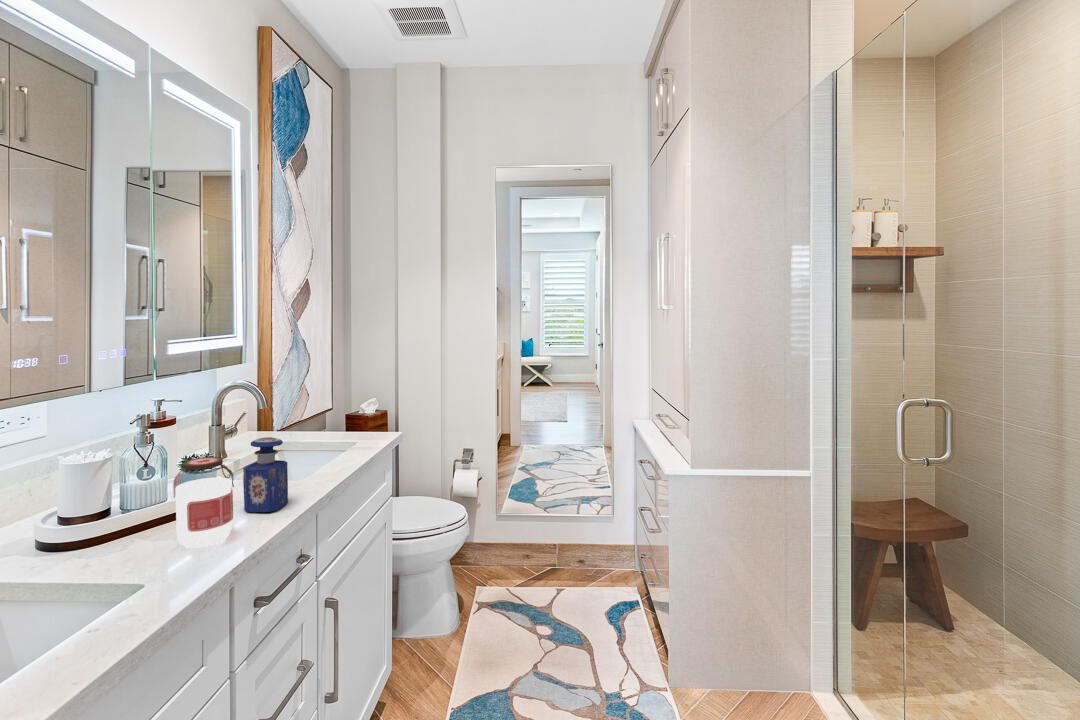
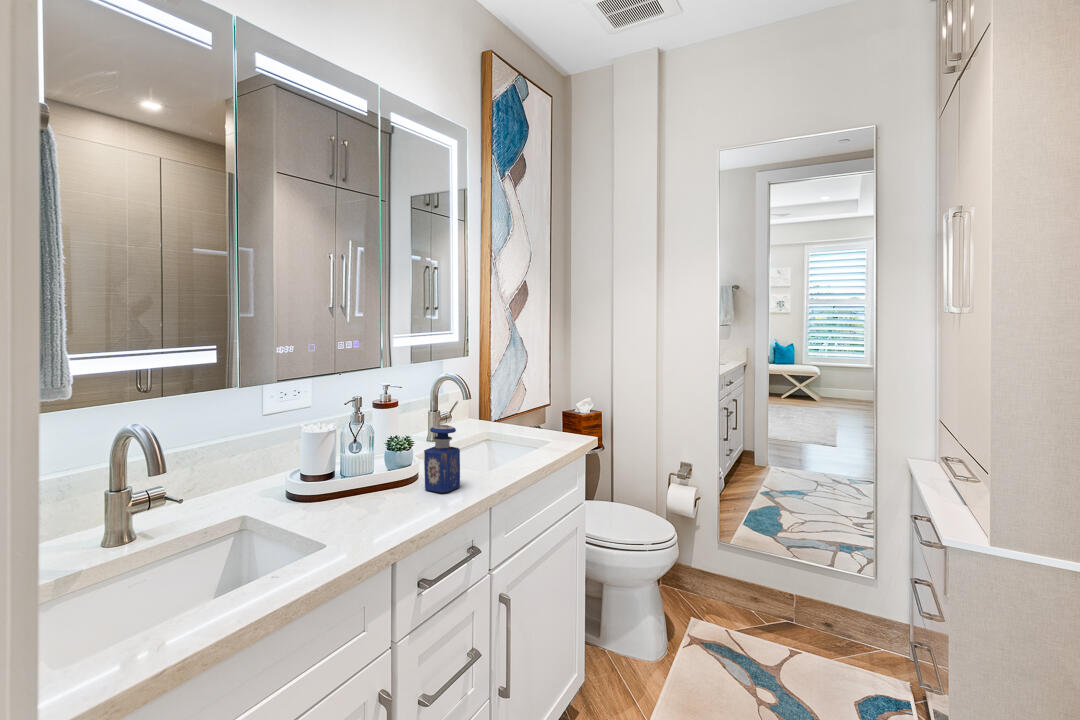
jar: present [173,457,234,548] -> none [362,437,406,514]

